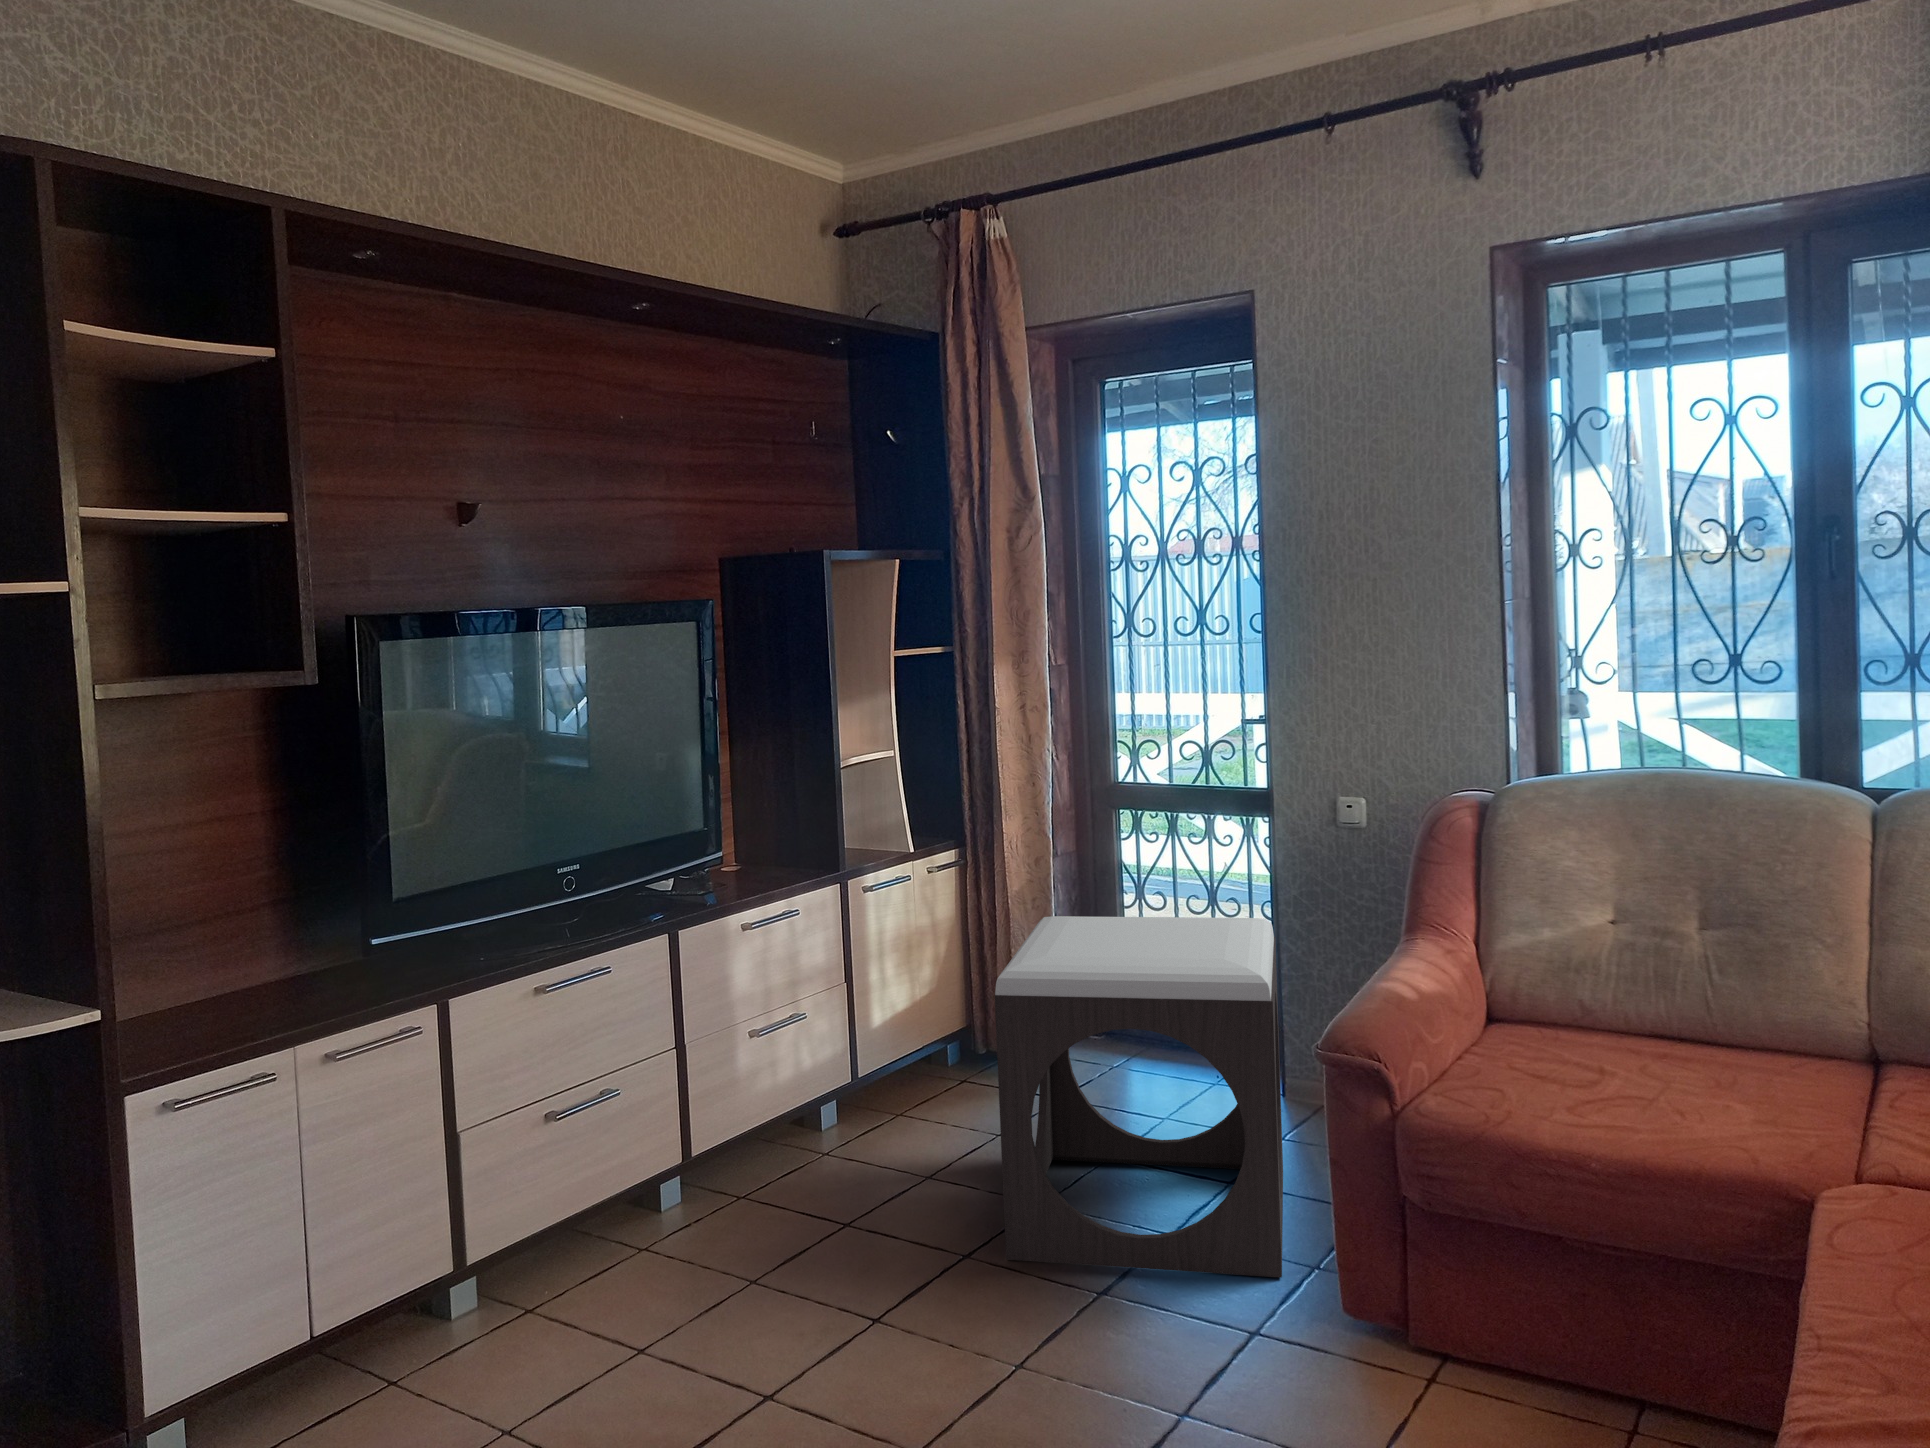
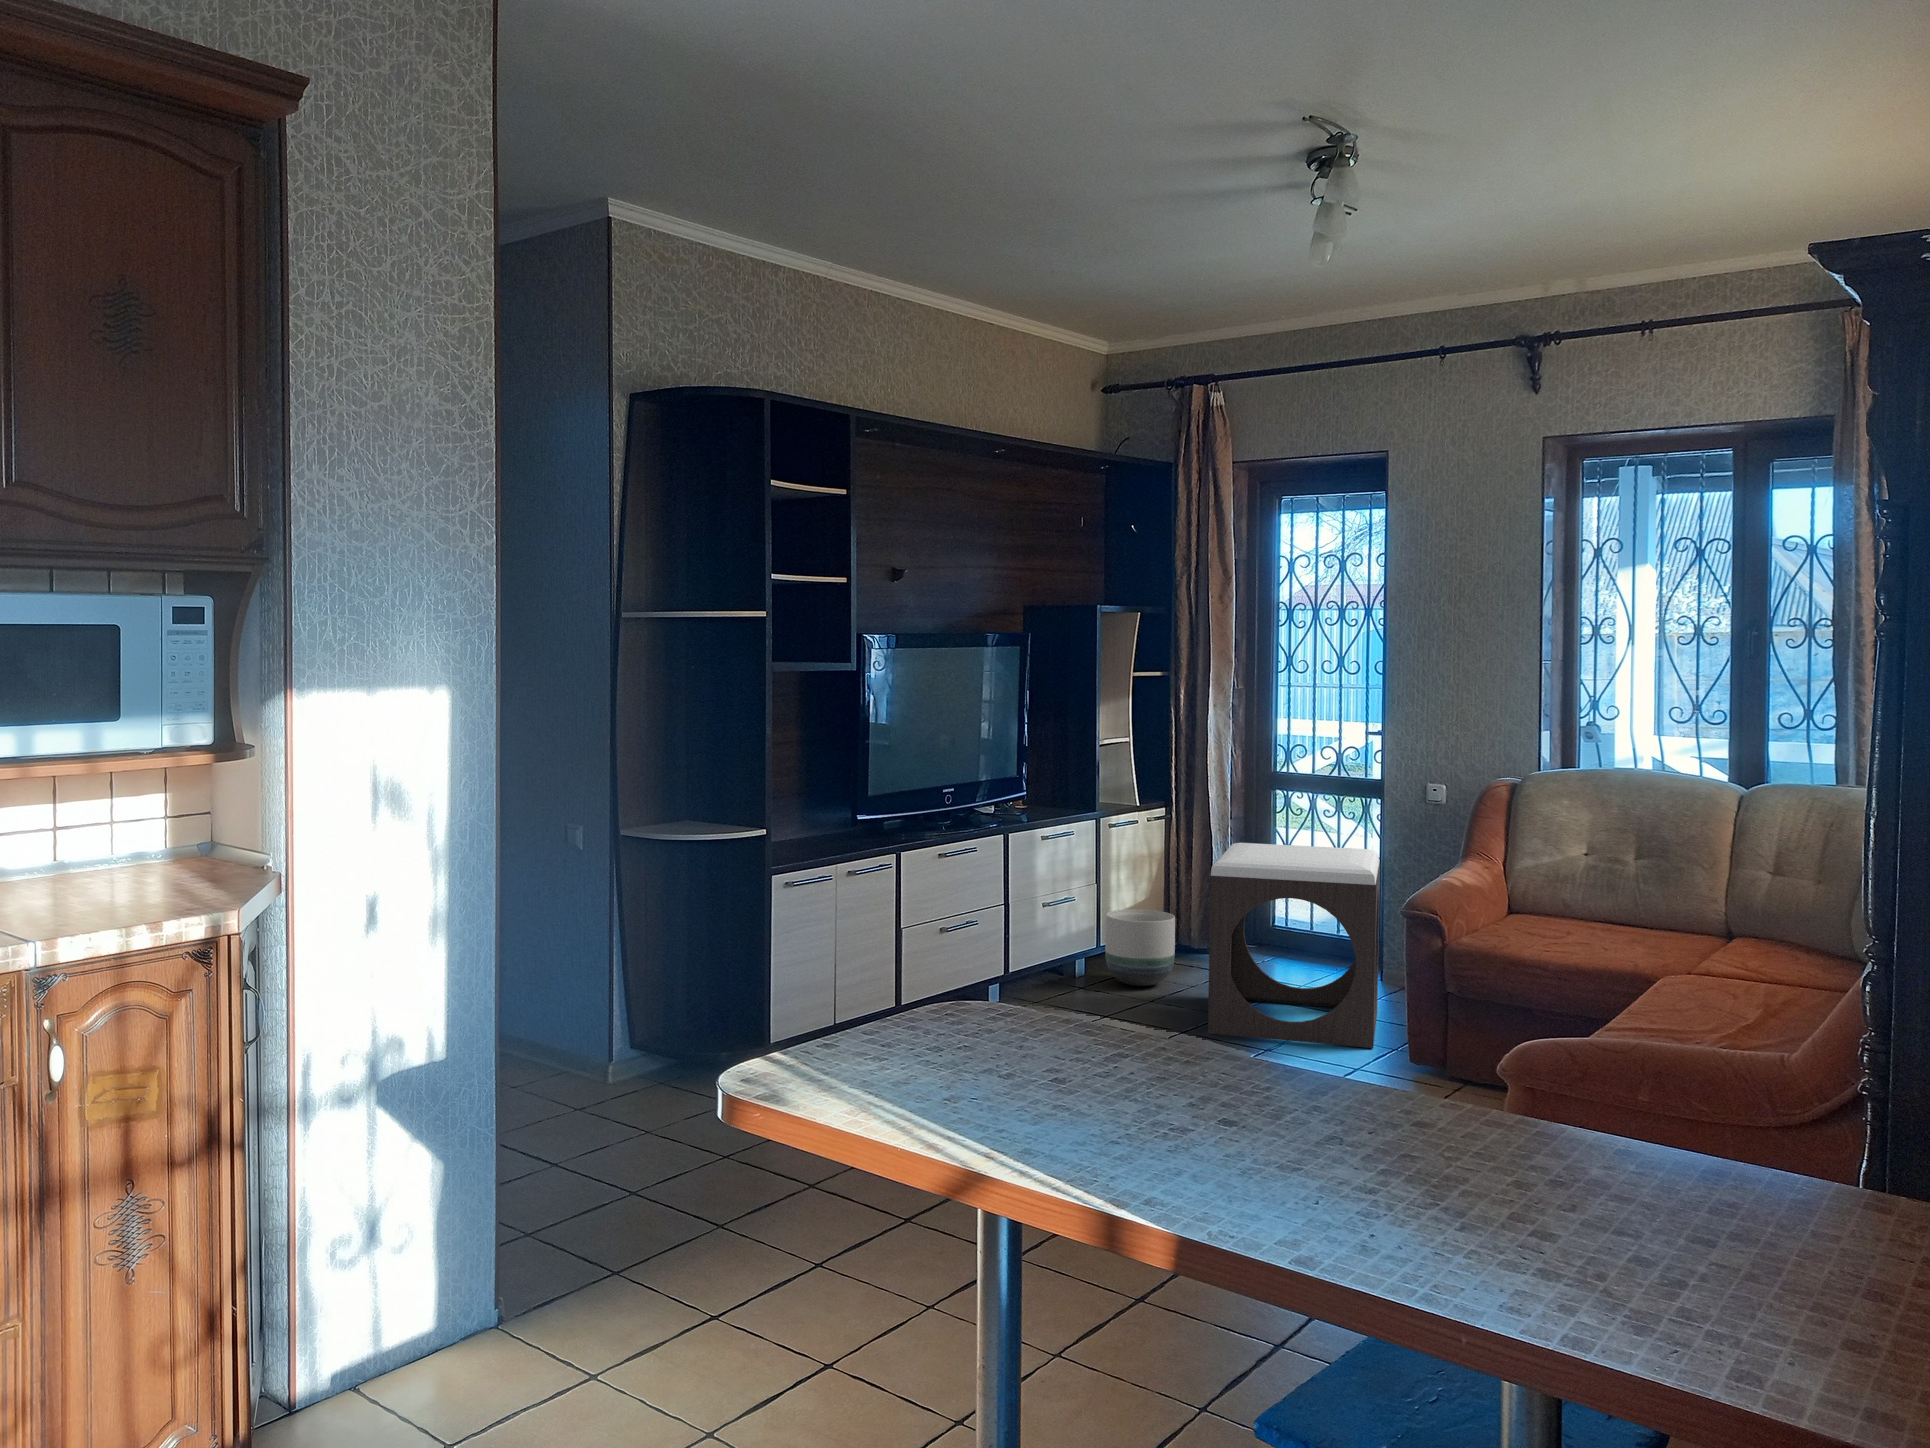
planter: none [859,1016,968,1142] -> present [1105,909,1175,986]

